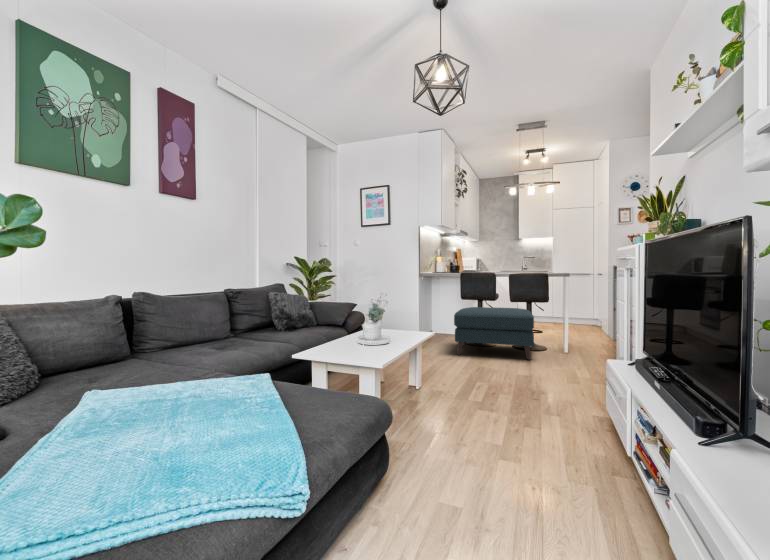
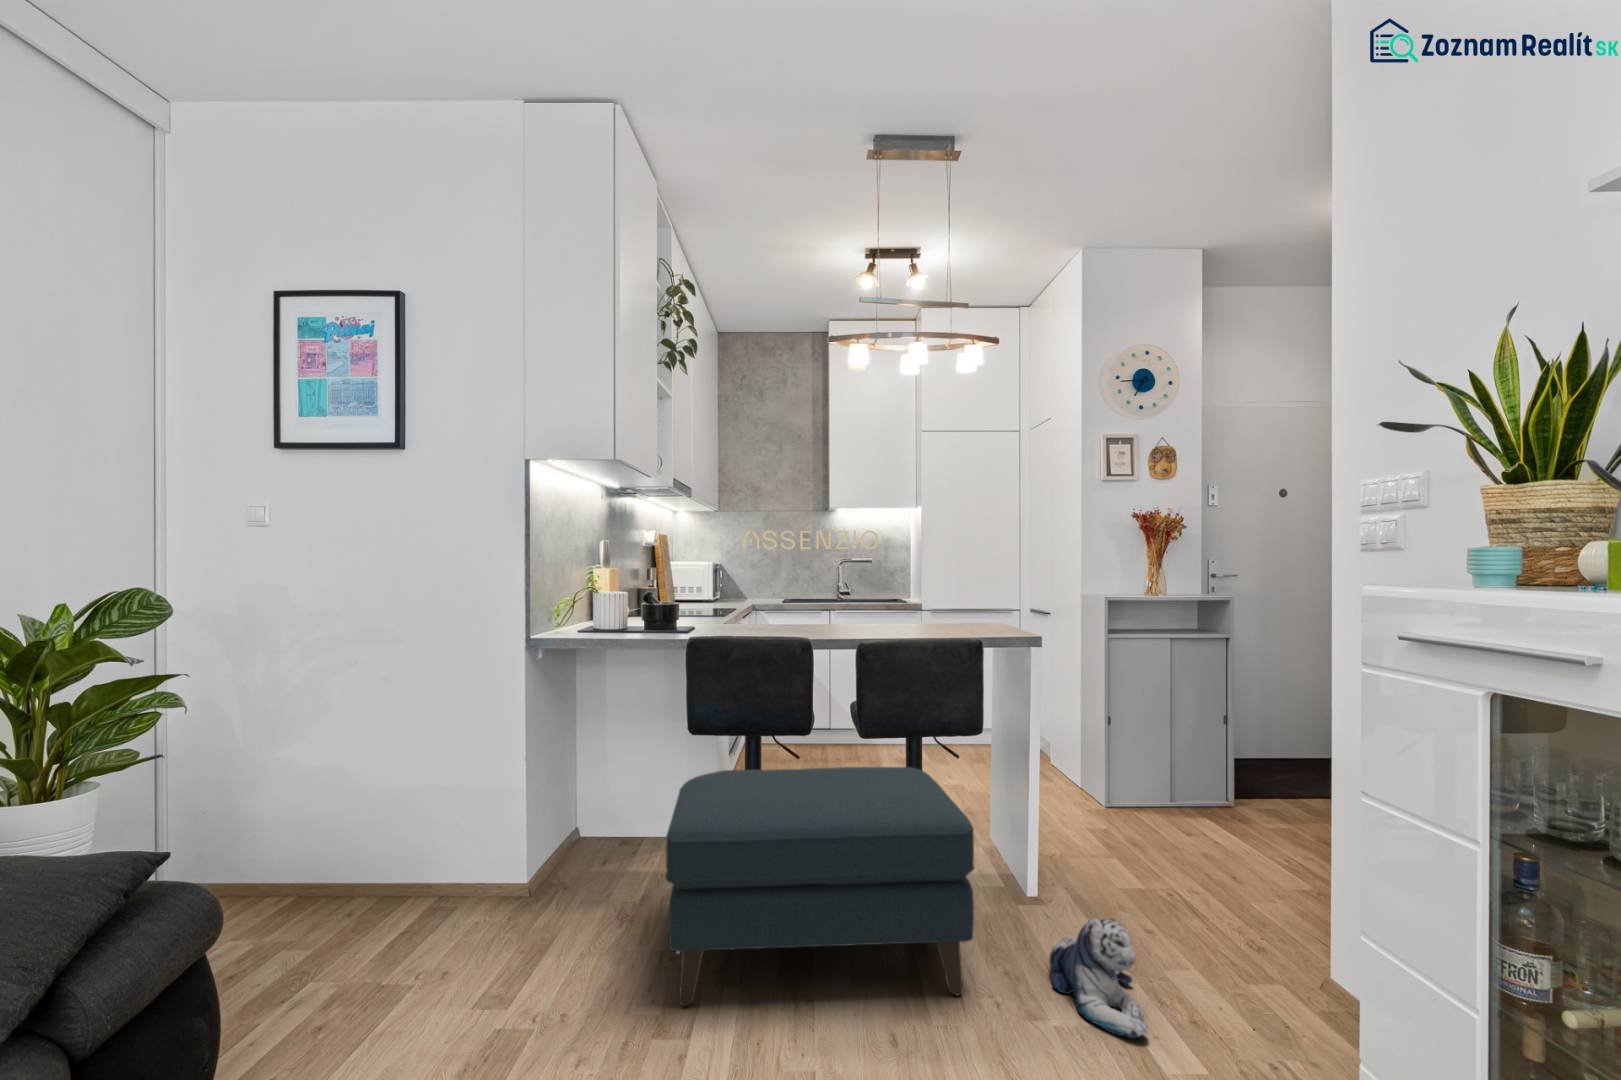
plush toy: none [557,342,581,368] -> present [1049,919,1148,1039]

